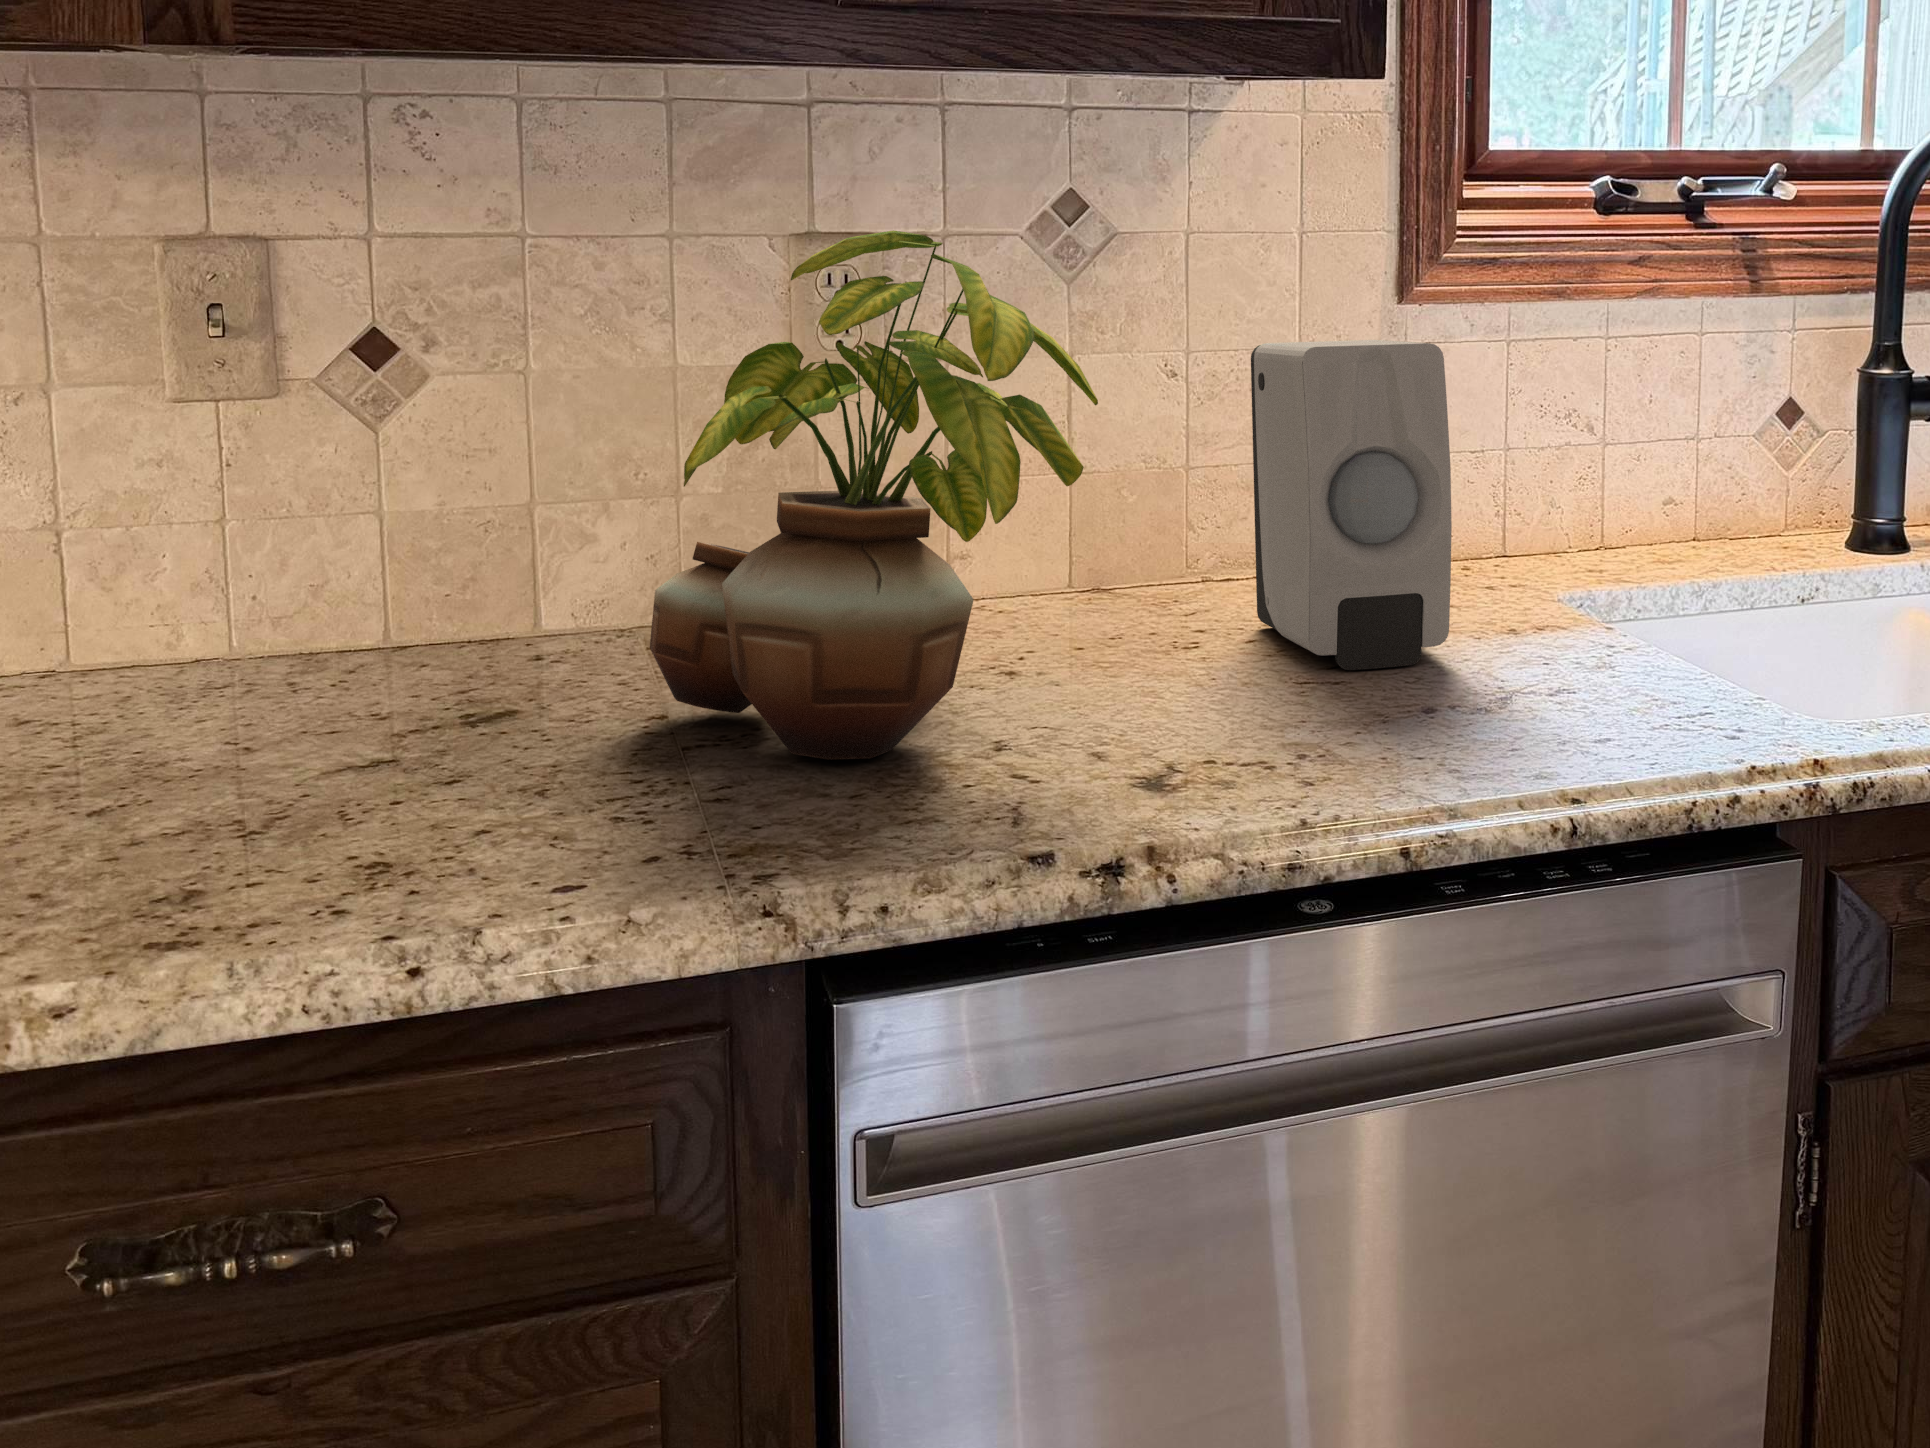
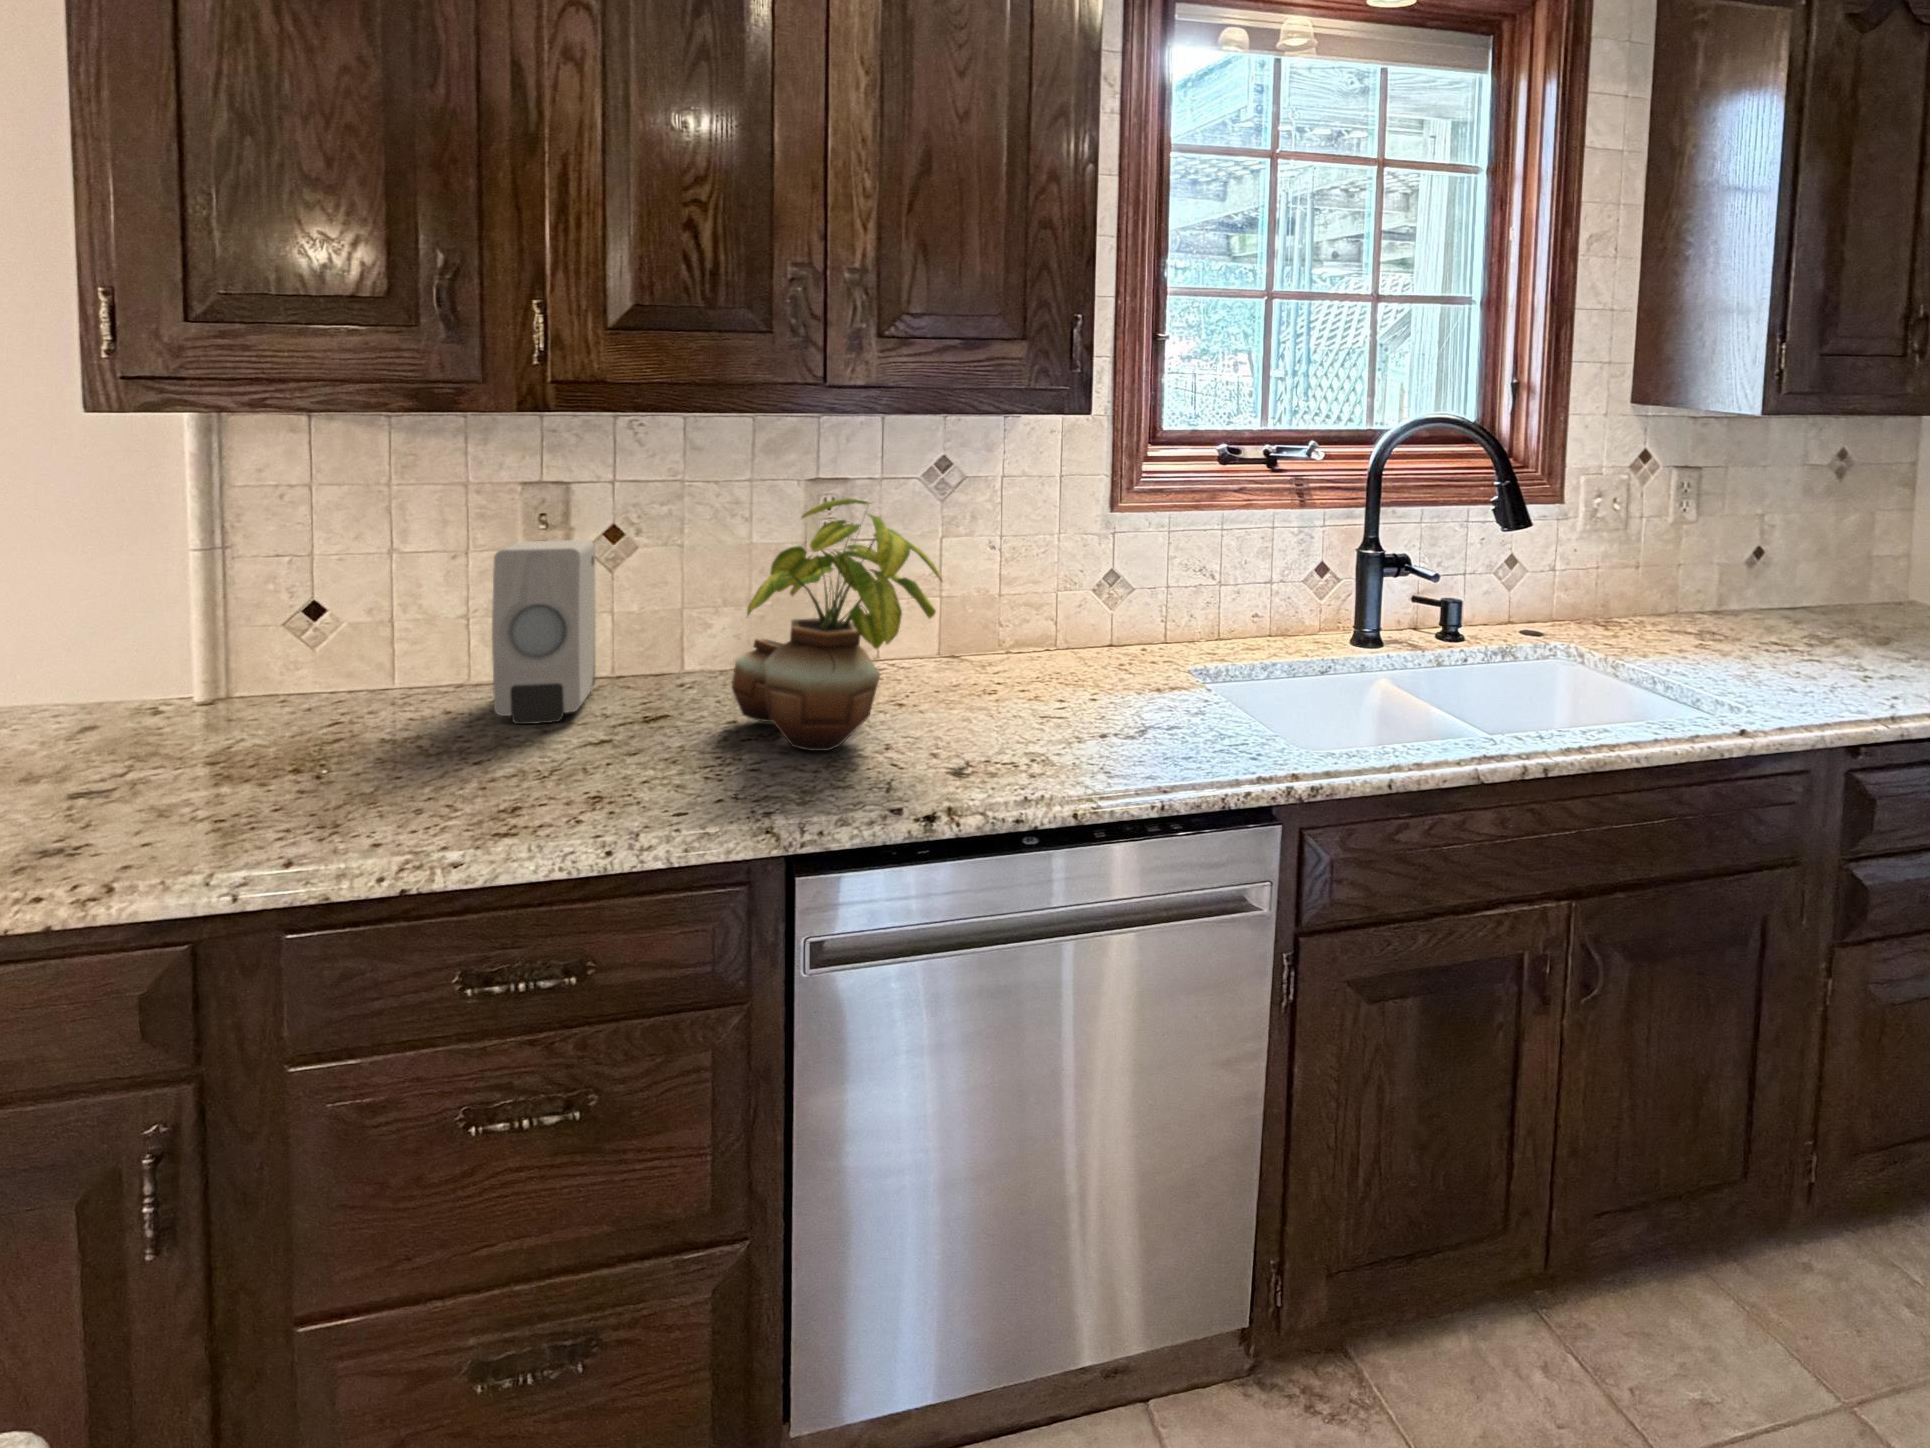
soap dispenser: present [1251,340,1452,670] -> present [492,540,595,724]

